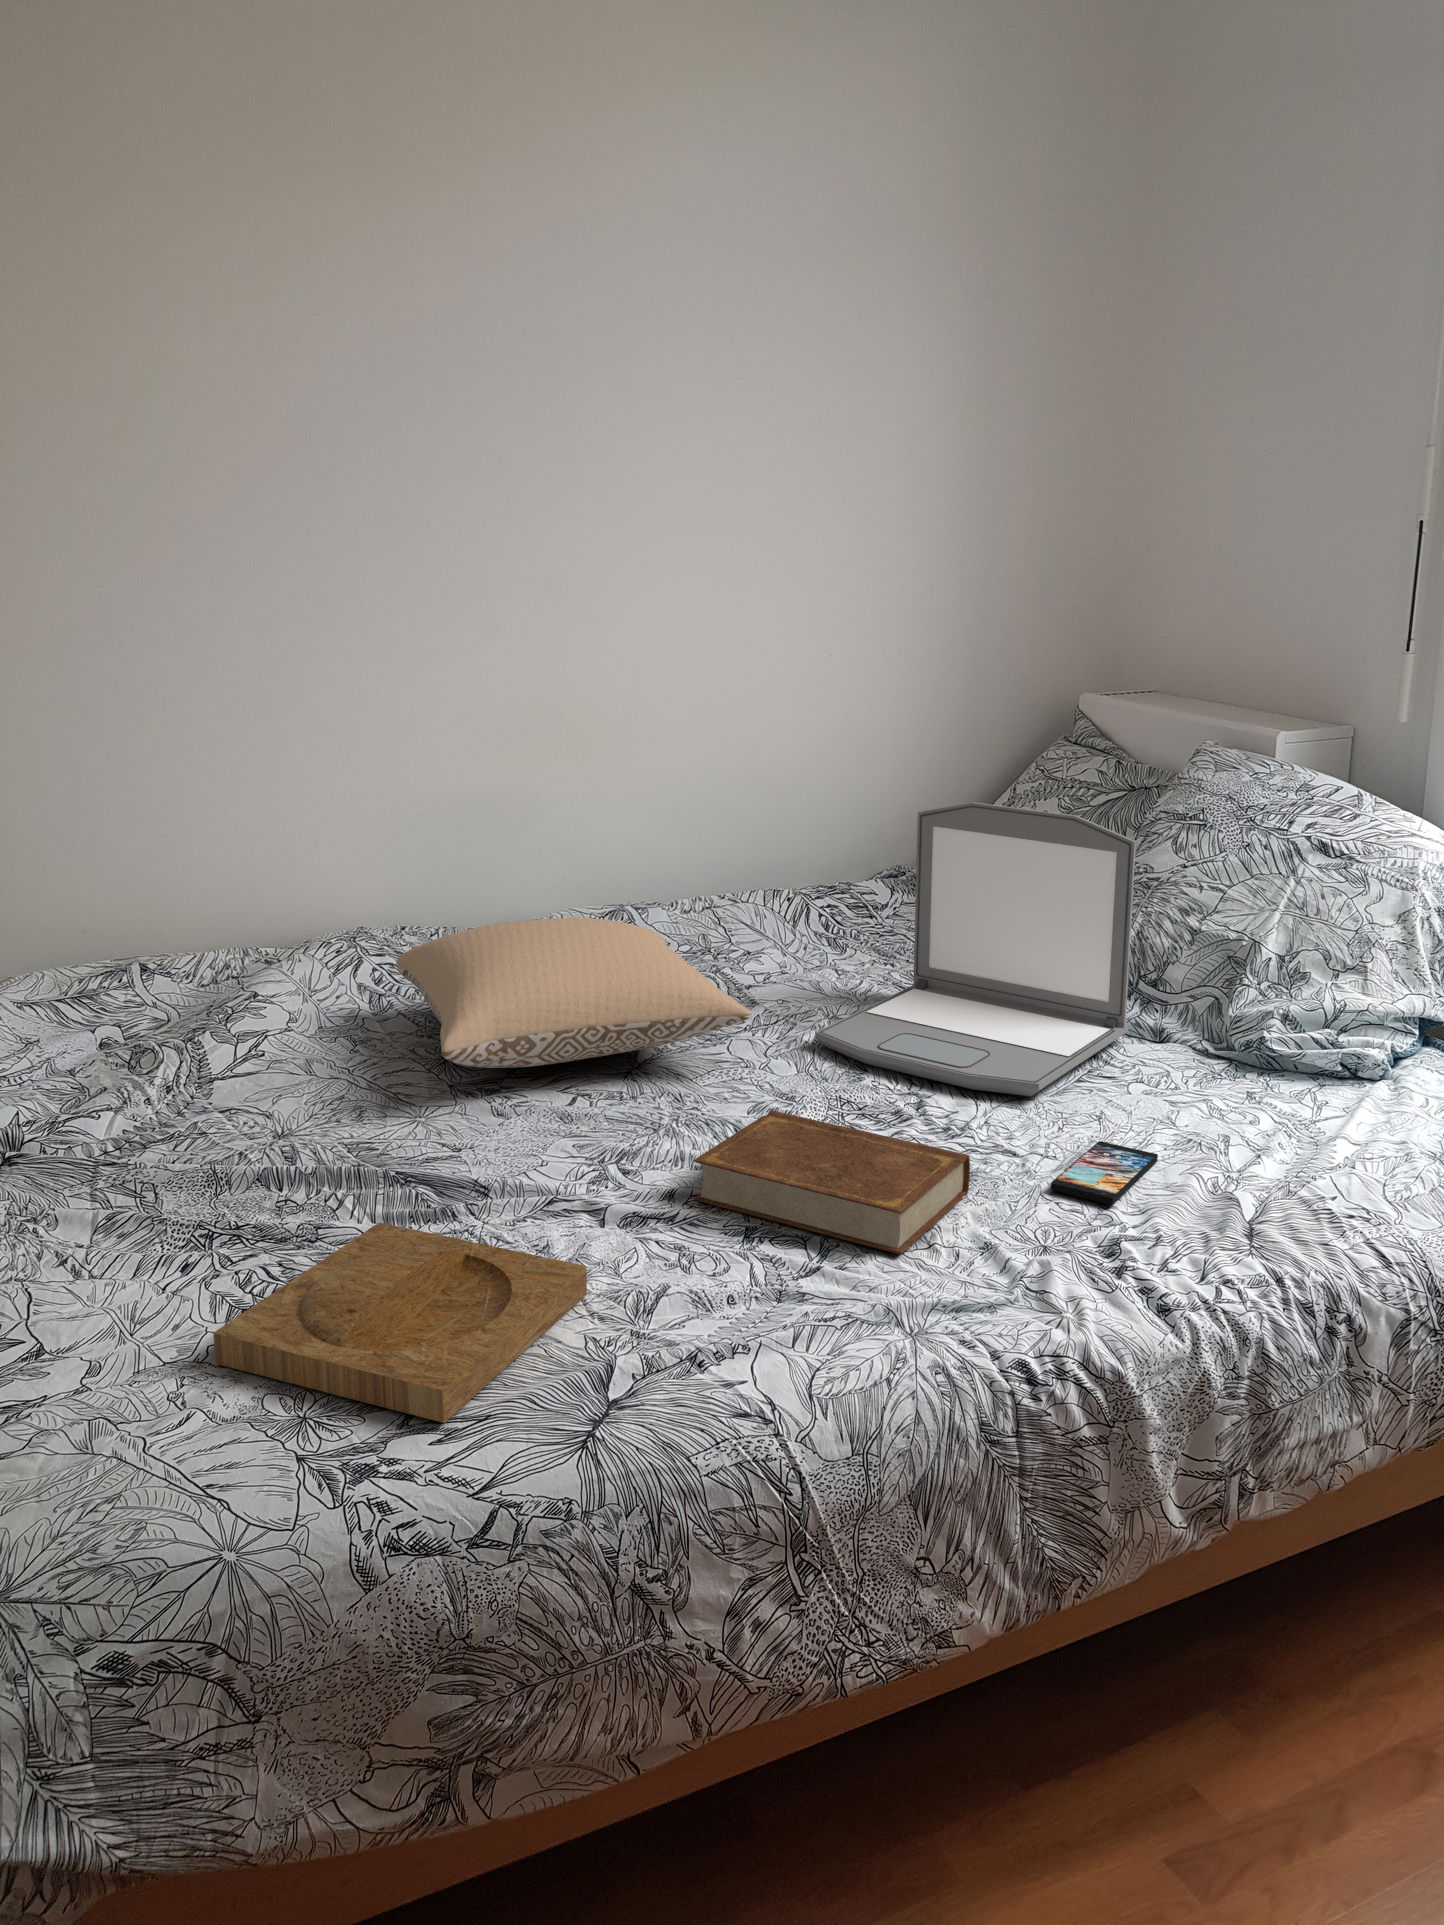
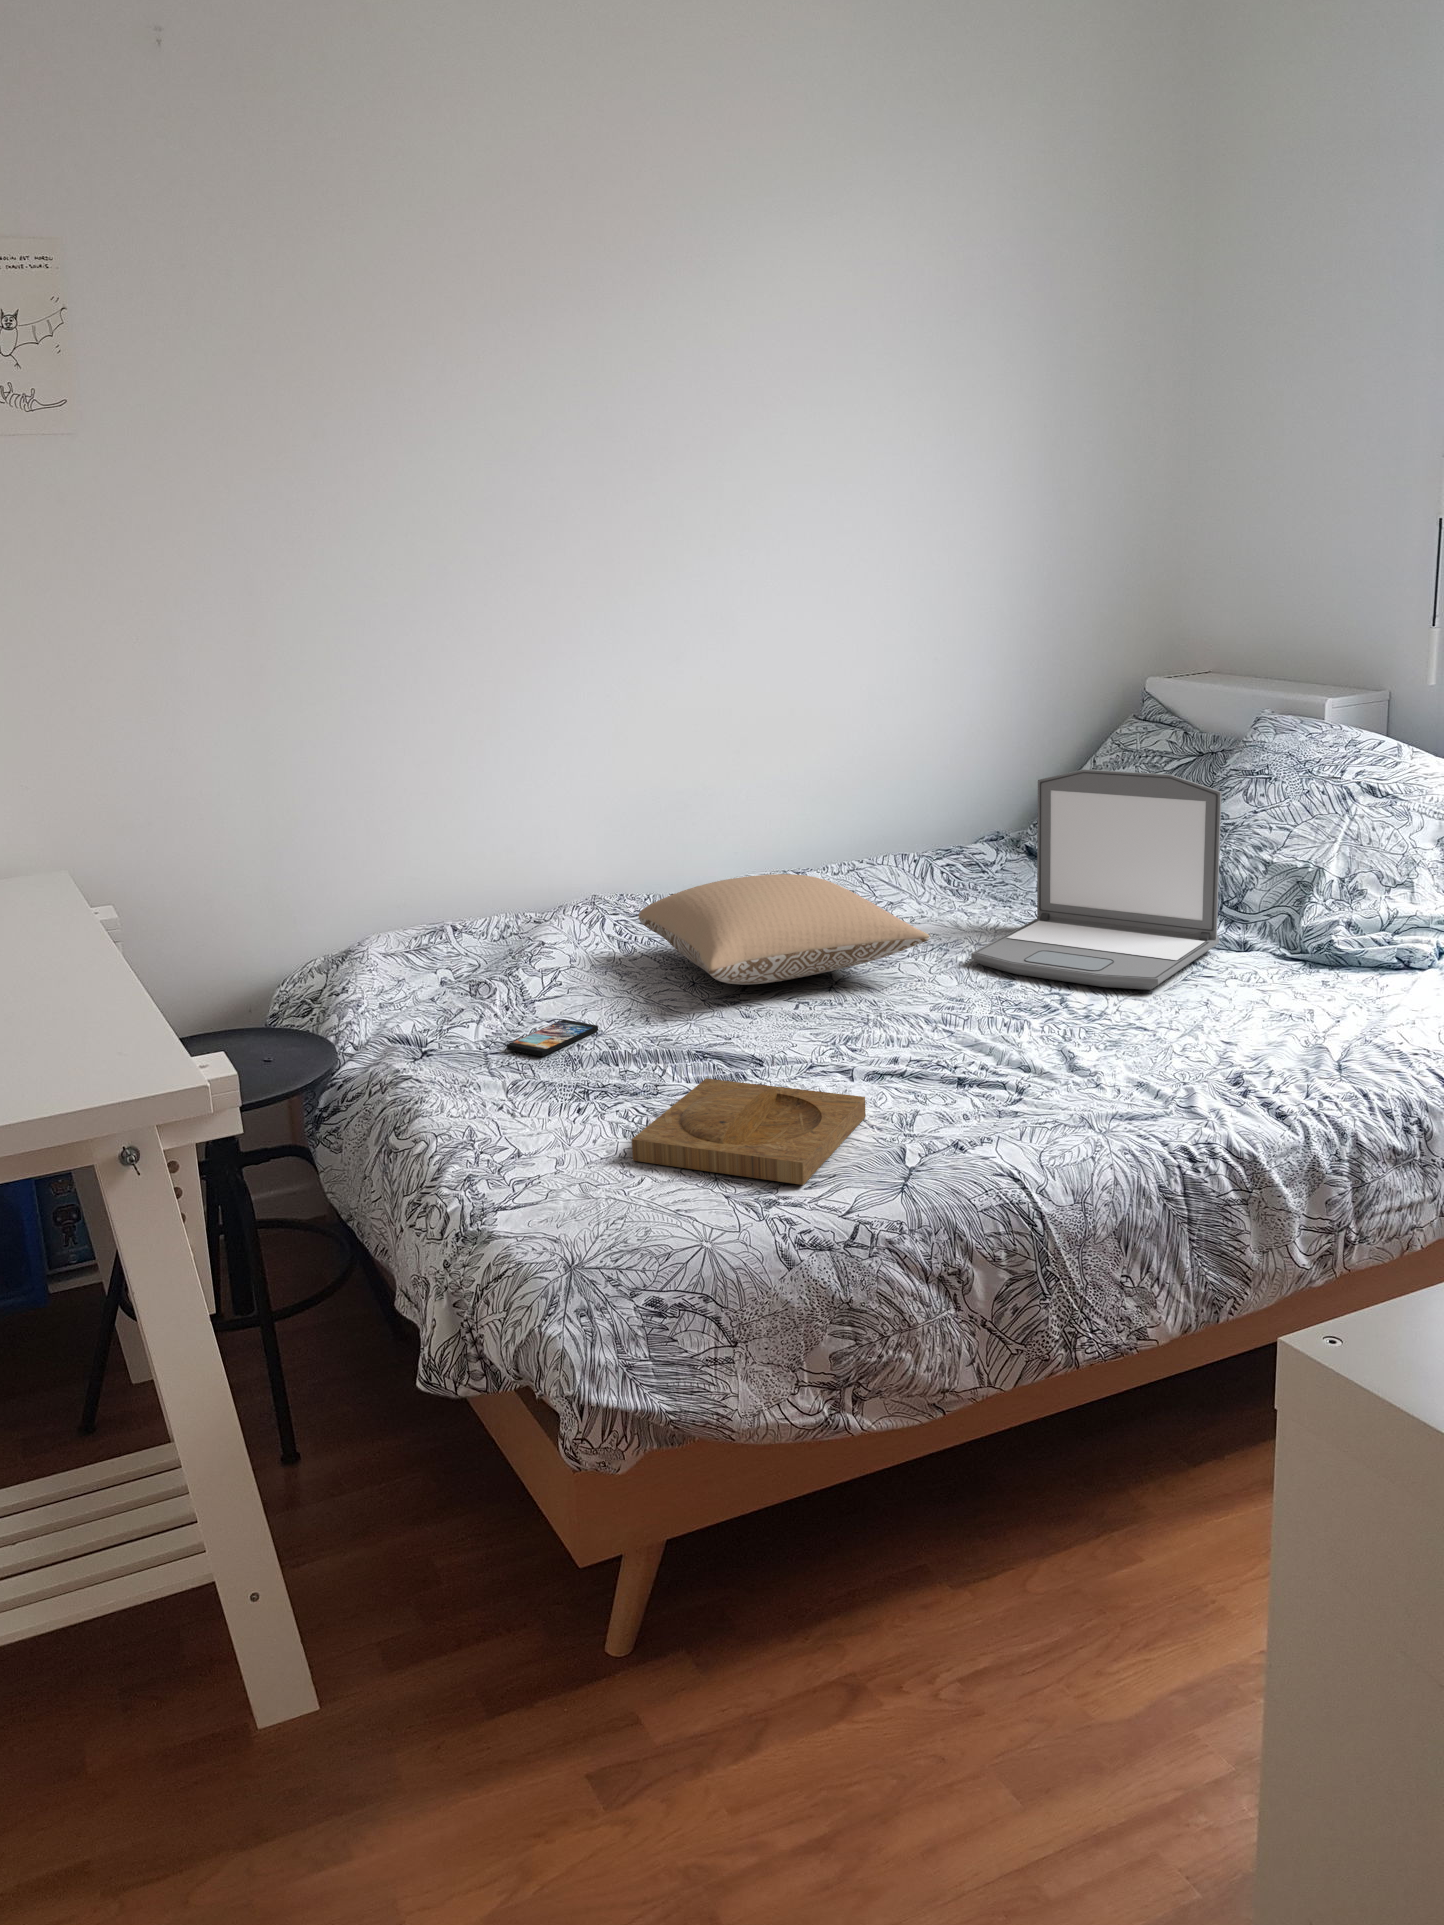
book: present [694,1110,970,1254] -> none [917,1001,1121,1088]
smartphone: present [1051,1141,1158,1205] -> present [507,1020,598,1056]

